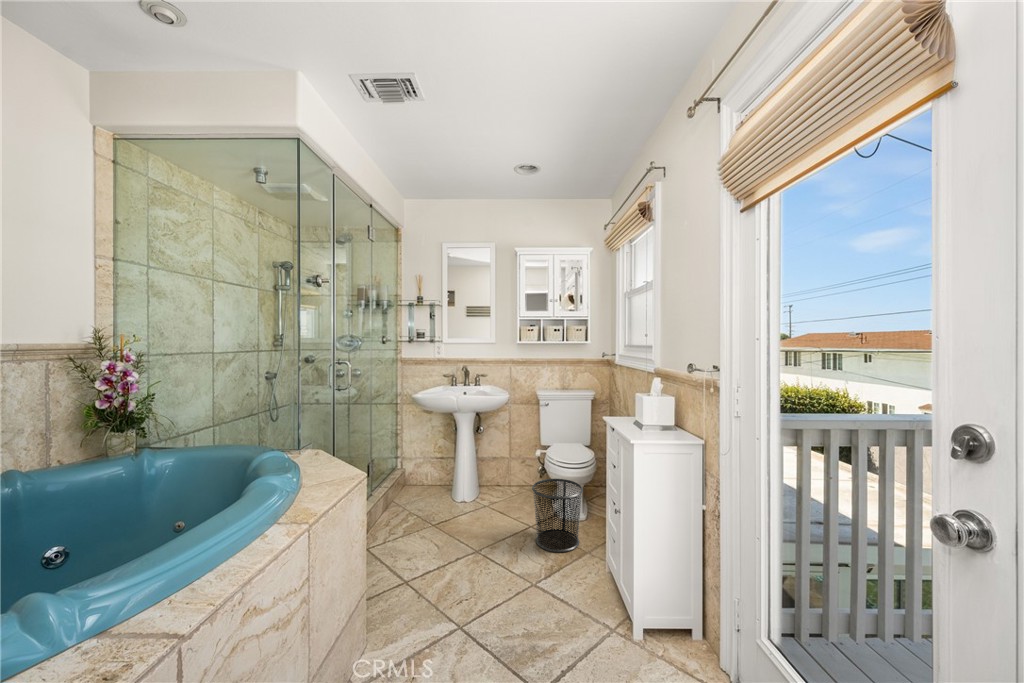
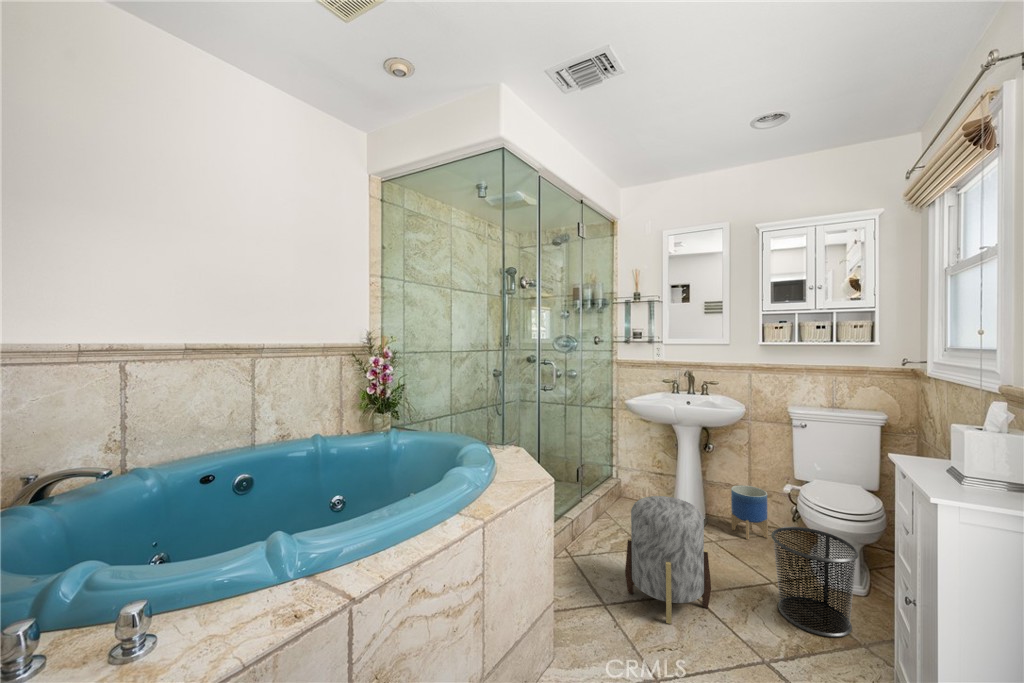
planter: none [499,457,523,499] -> present [731,485,768,540]
stool: none [424,474,493,579] -> present [625,496,711,624]

